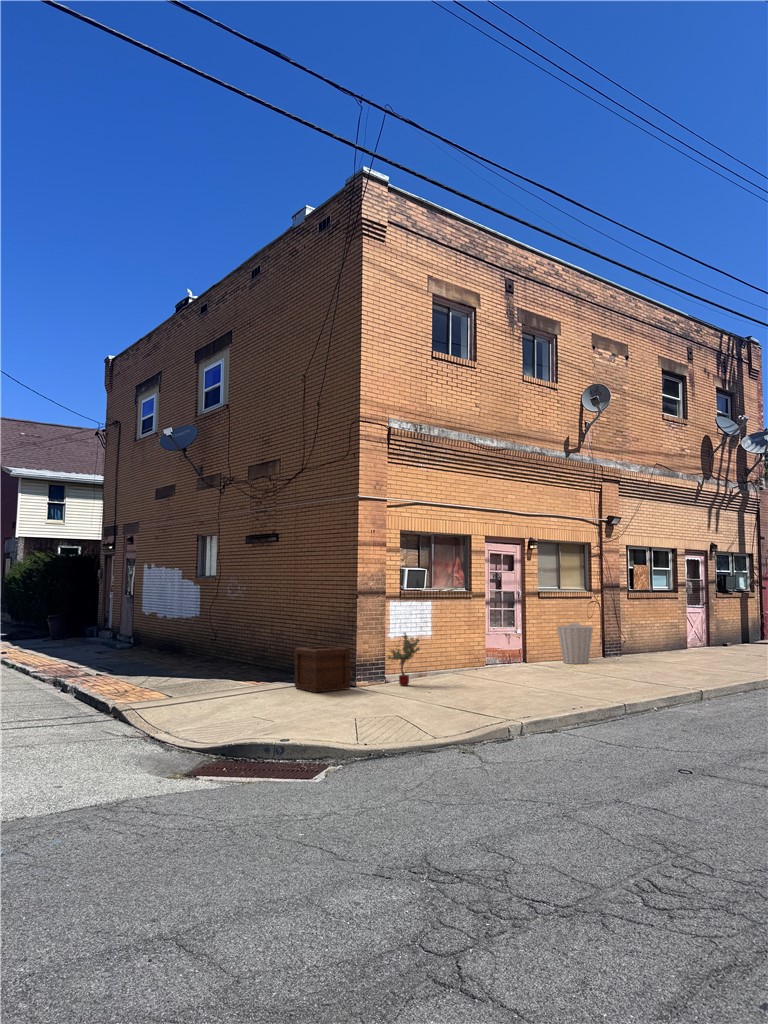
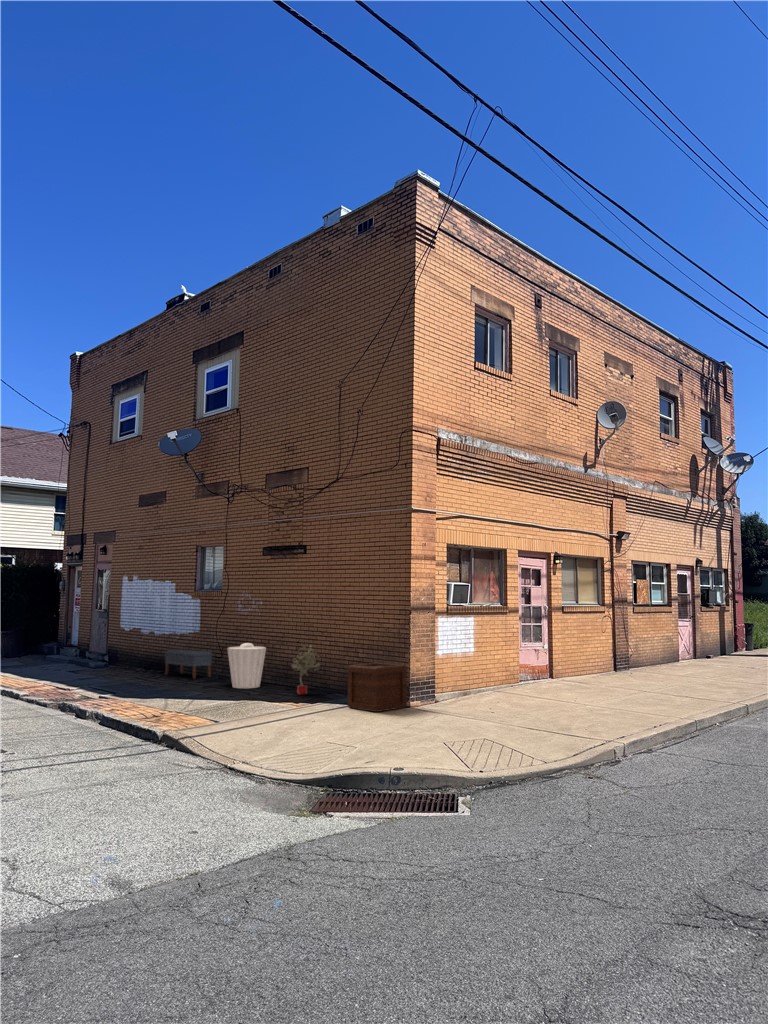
trash can: present [557,623,593,664] -> present [228,643,266,688]
bench: none [168,633,207,660] -> present [165,649,212,679]
potted tree: present [388,633,420,686] -> present [292,645,319,695]

